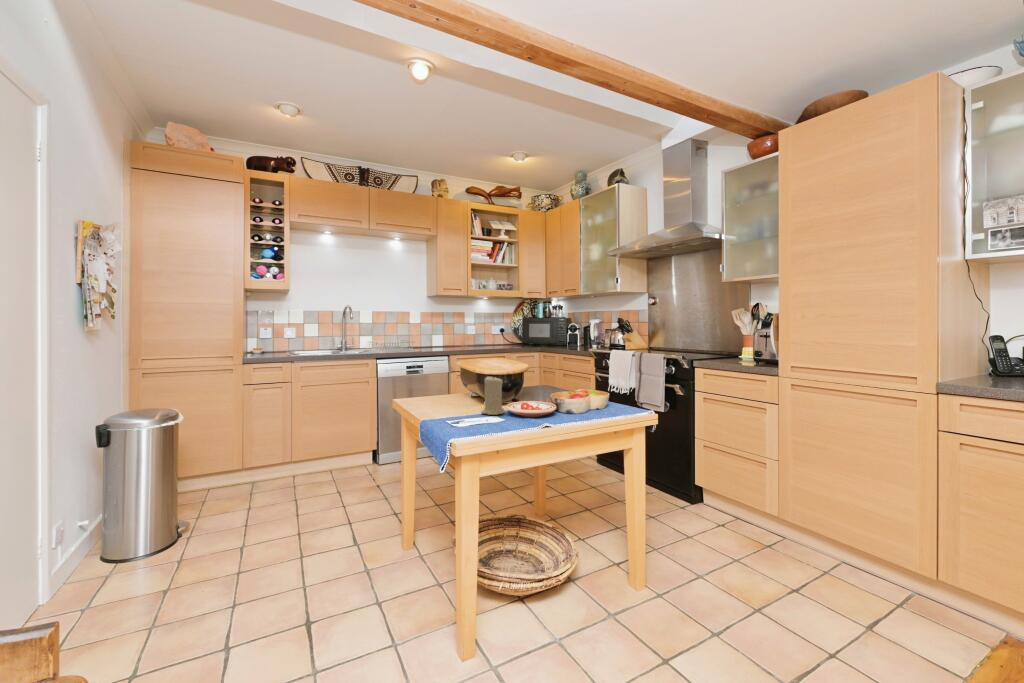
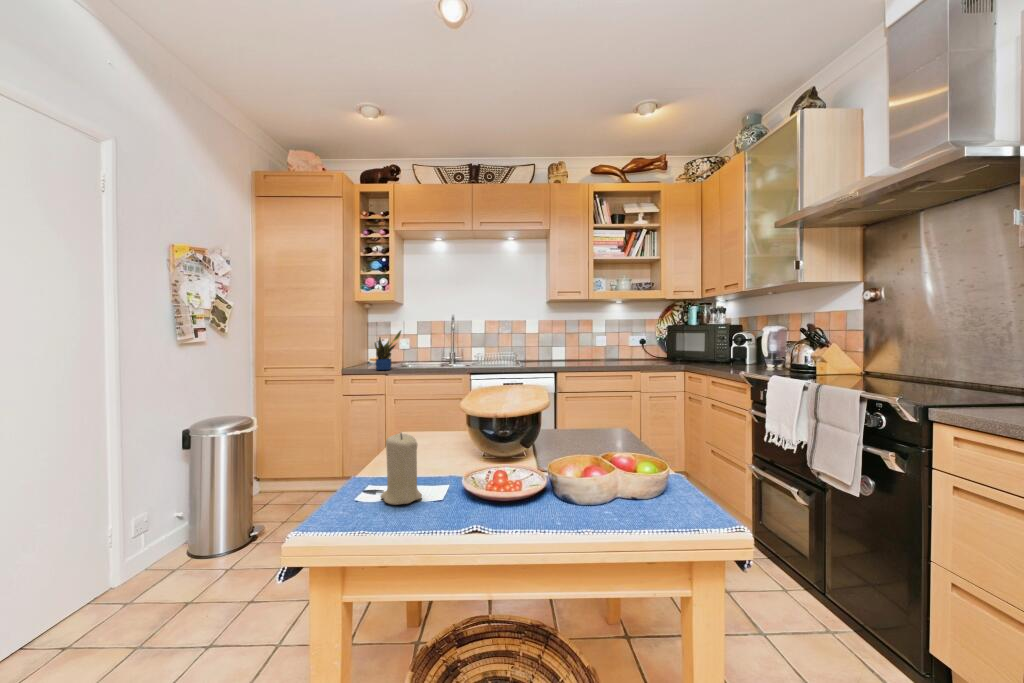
potted plant: none [278,318,306,356] -> present [374,331,401,370]

